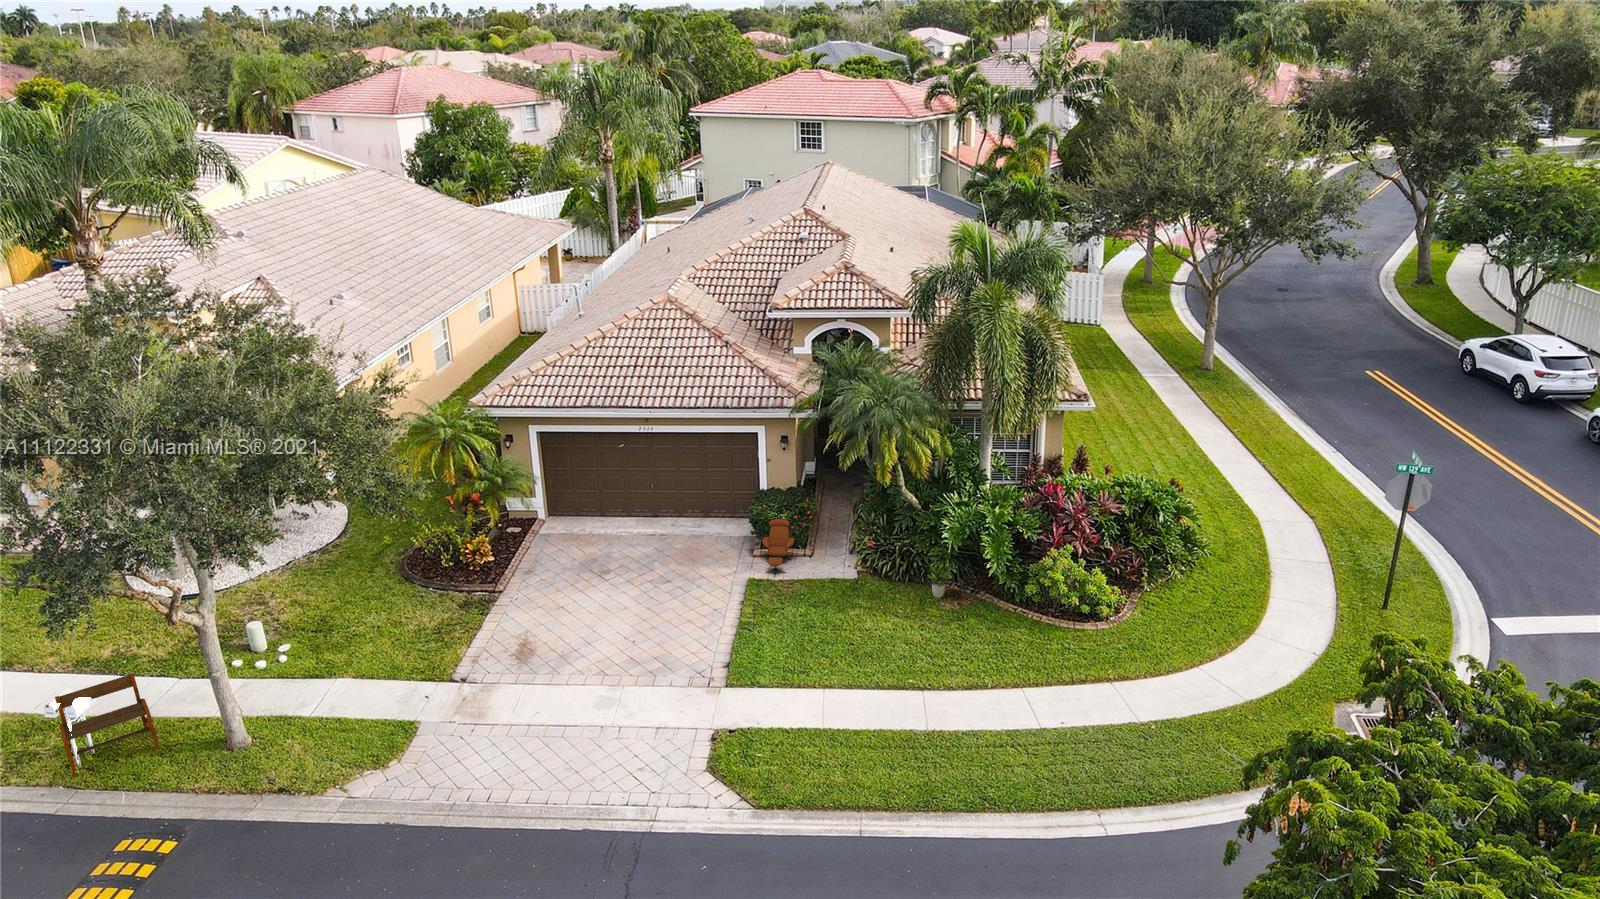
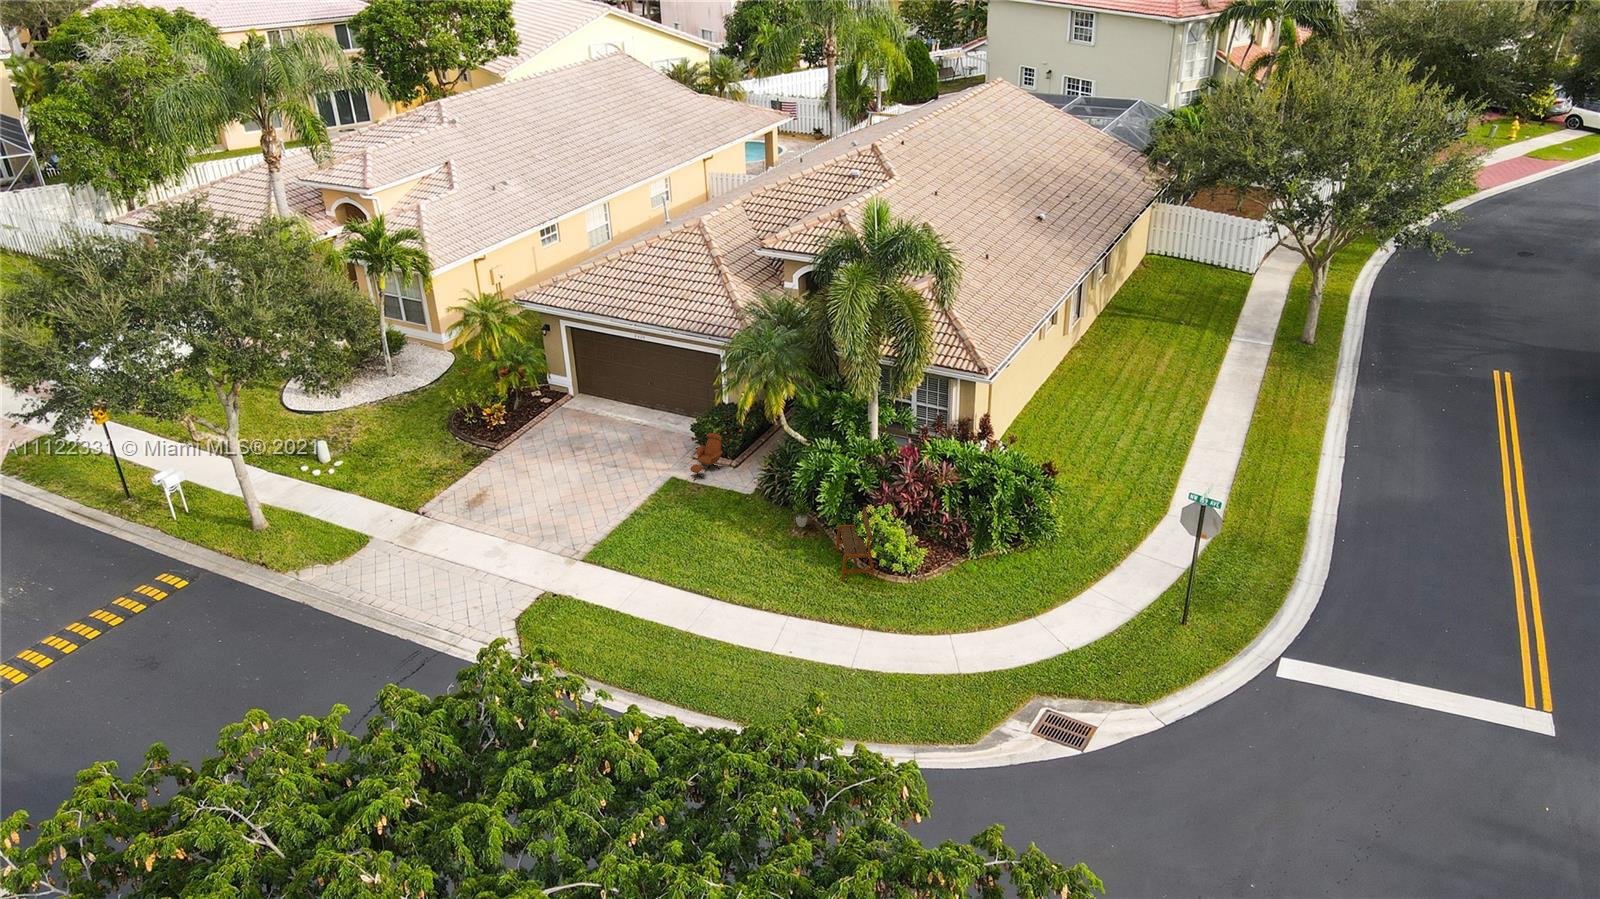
bench: present [55,673,160,777] -> present [836,507,874,581]

